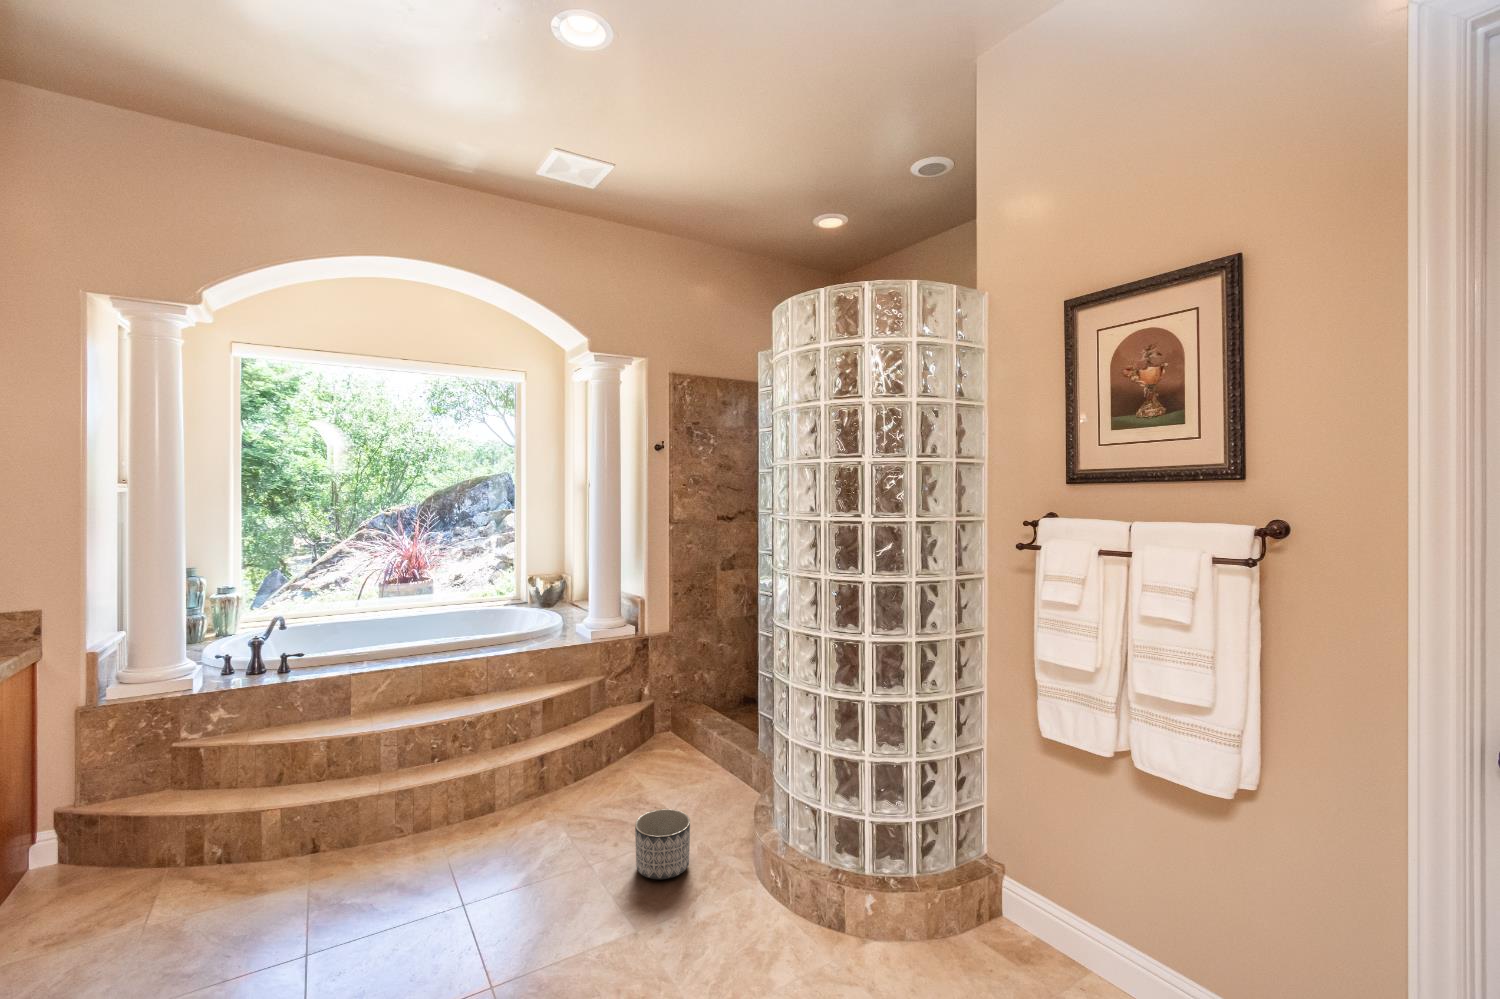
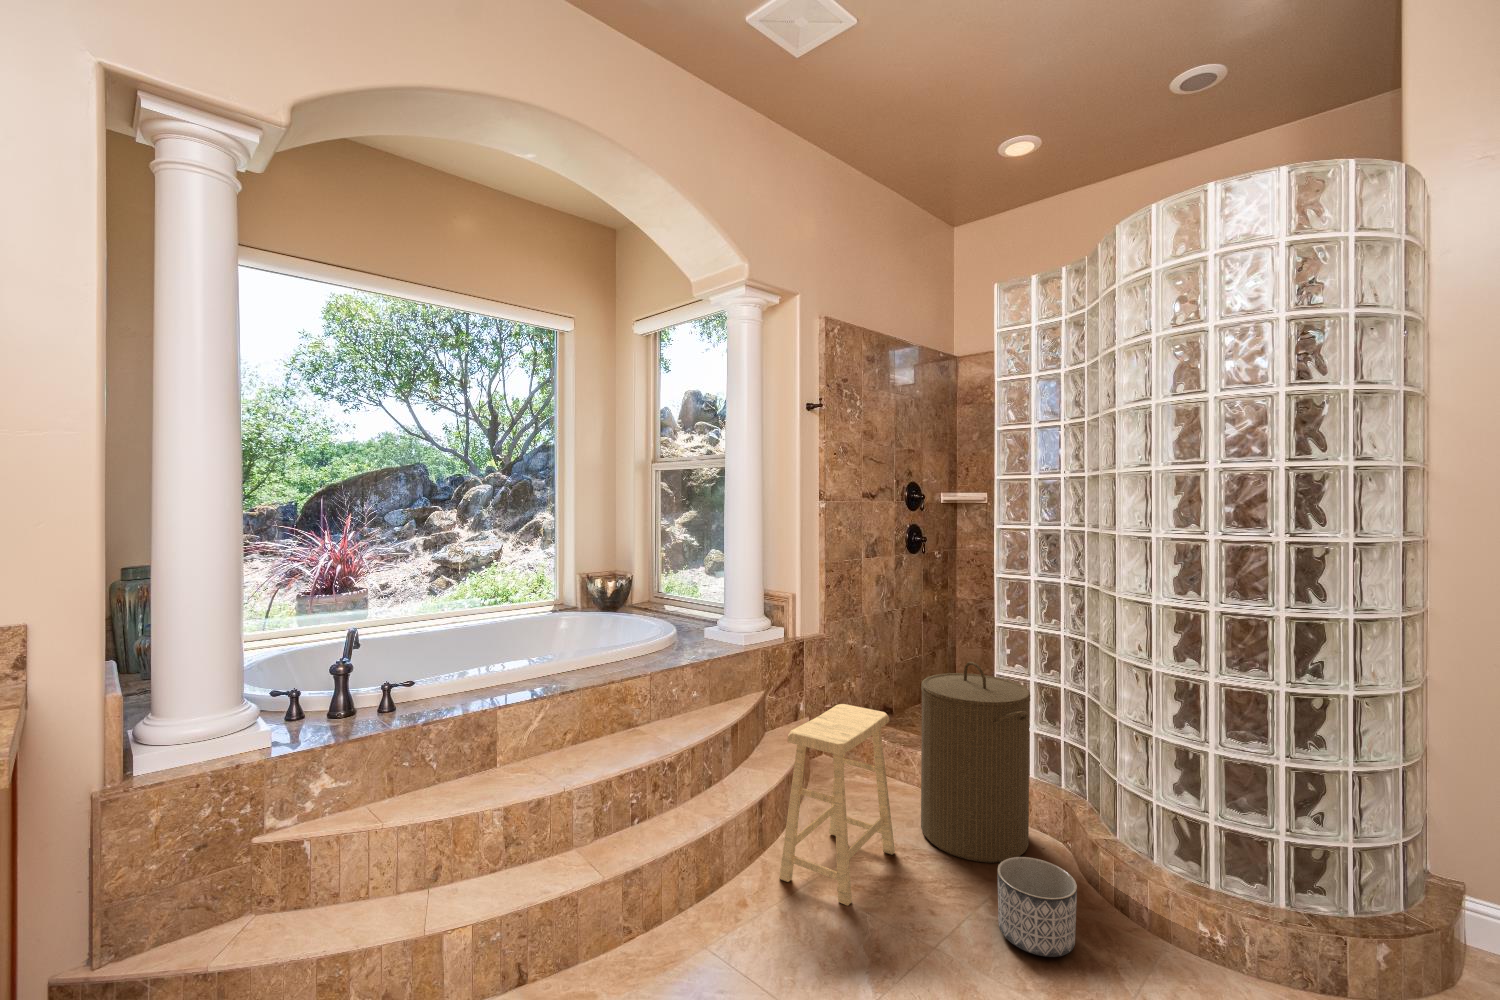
laundry hamper: none [669,661,753,820] -> present [921,662,1030,863]
footstool: none [533,689,636,834] -> present [779,704,895,906]

